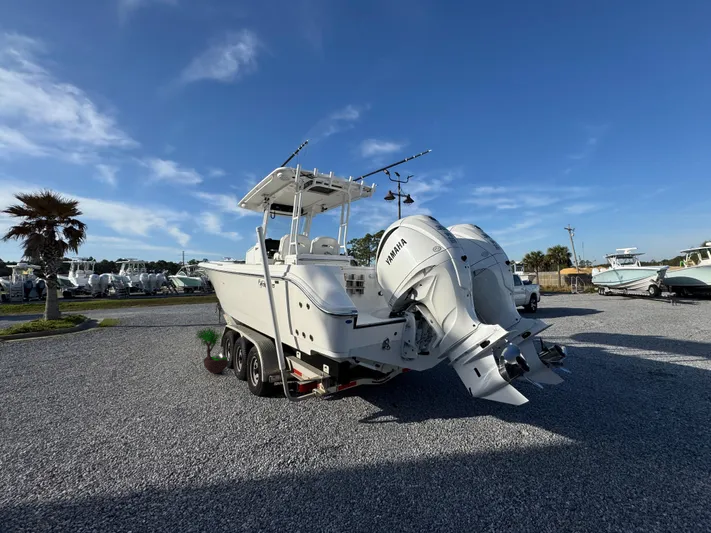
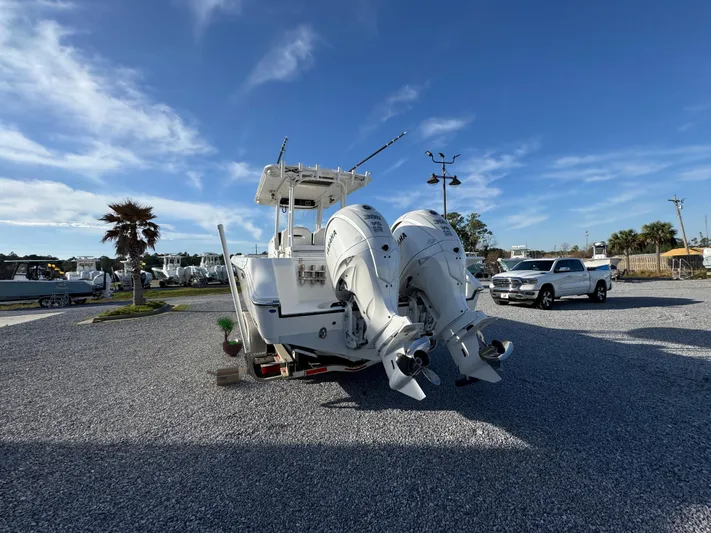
cardboard box: none [208,383,257,409] -> present [207,367,247,385]

